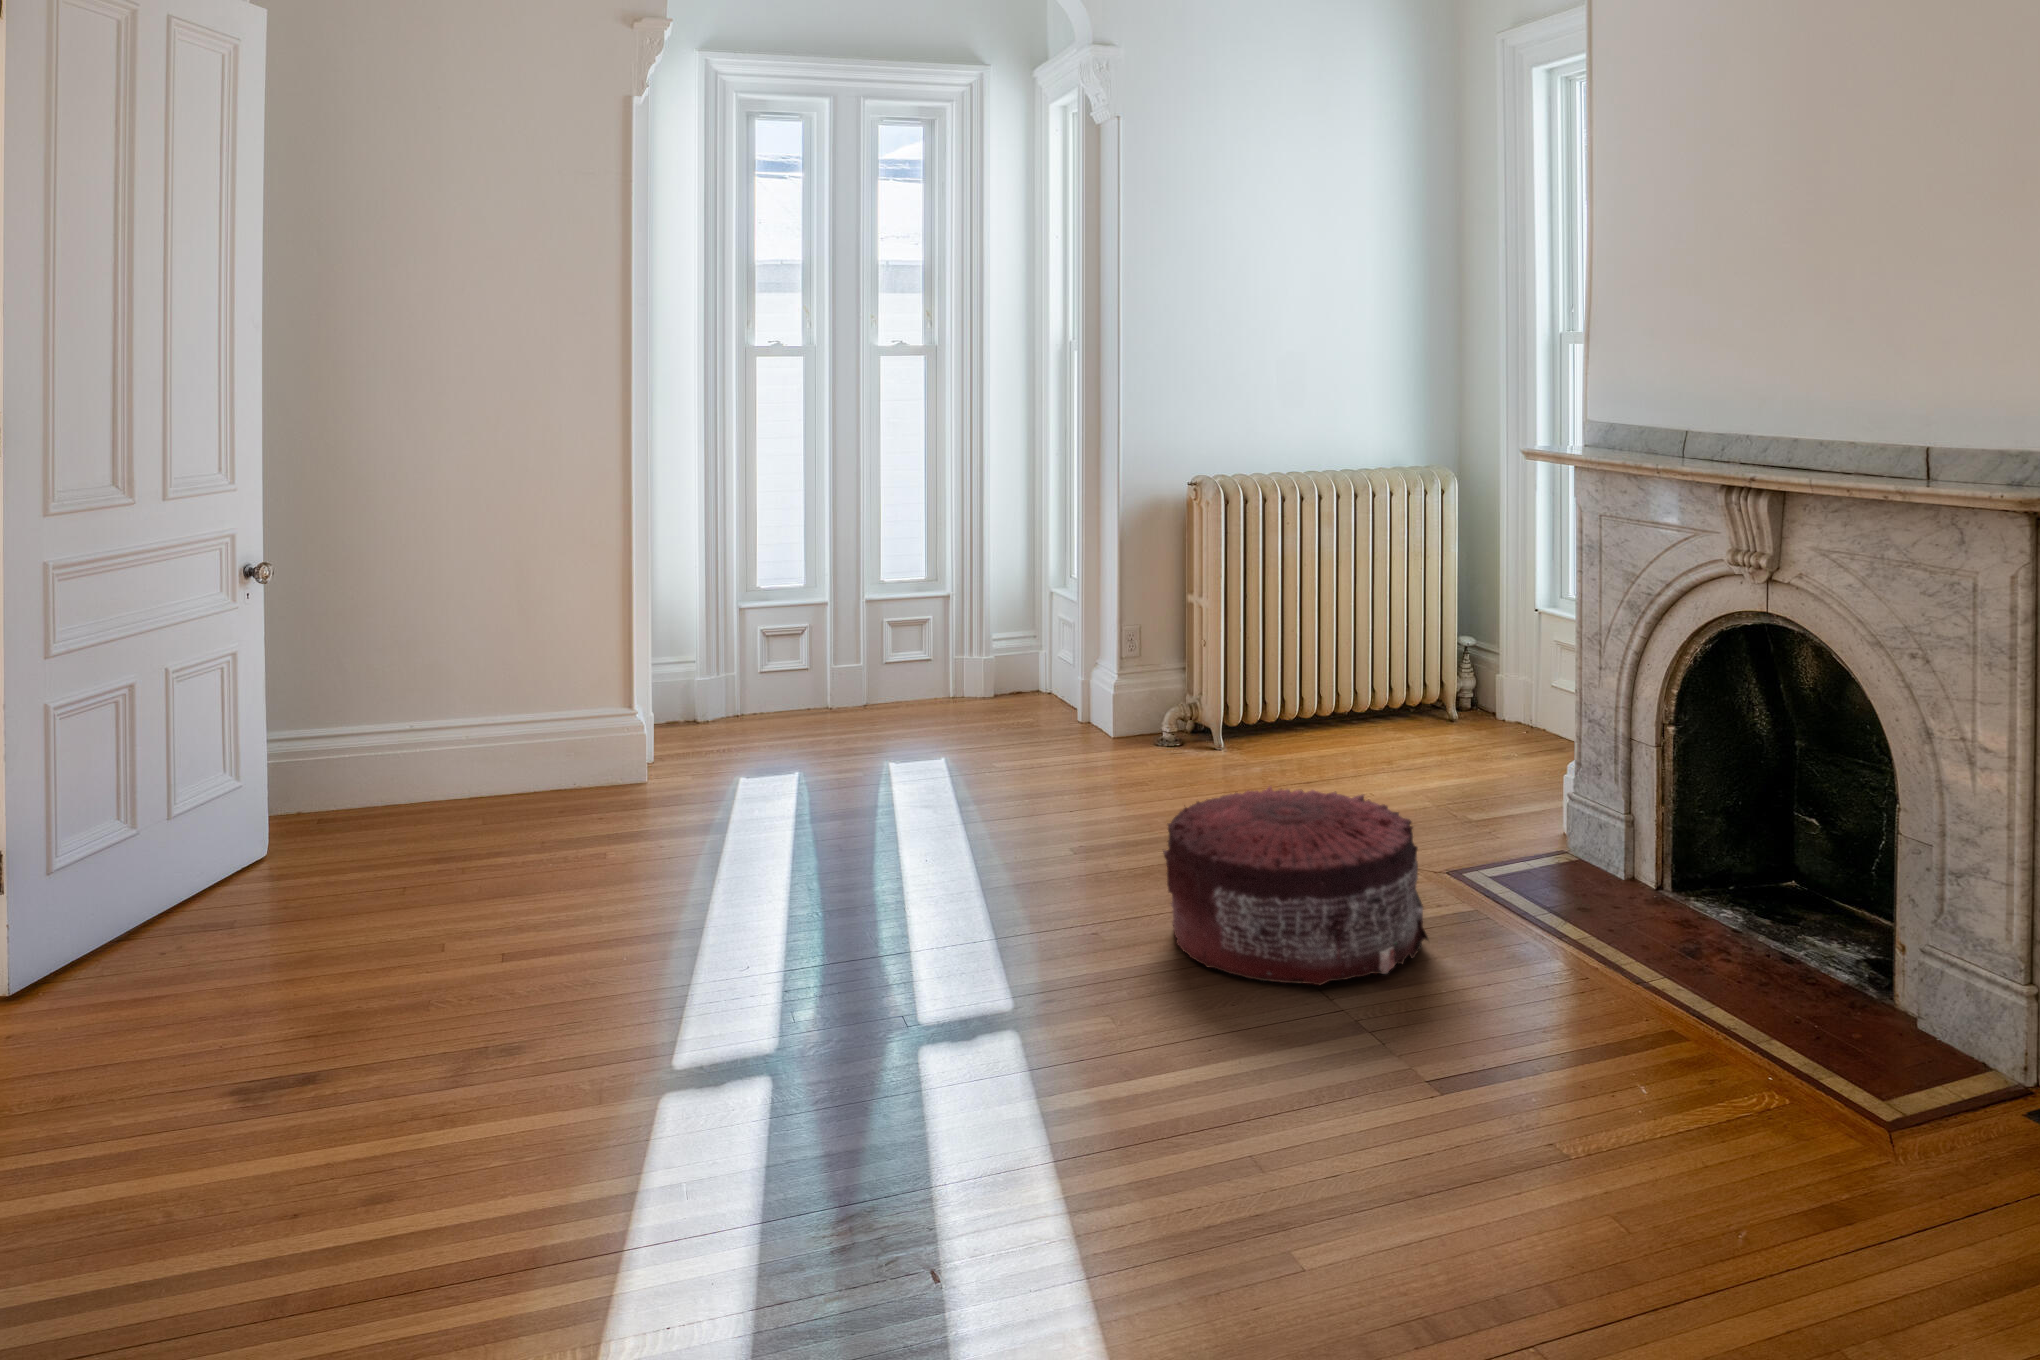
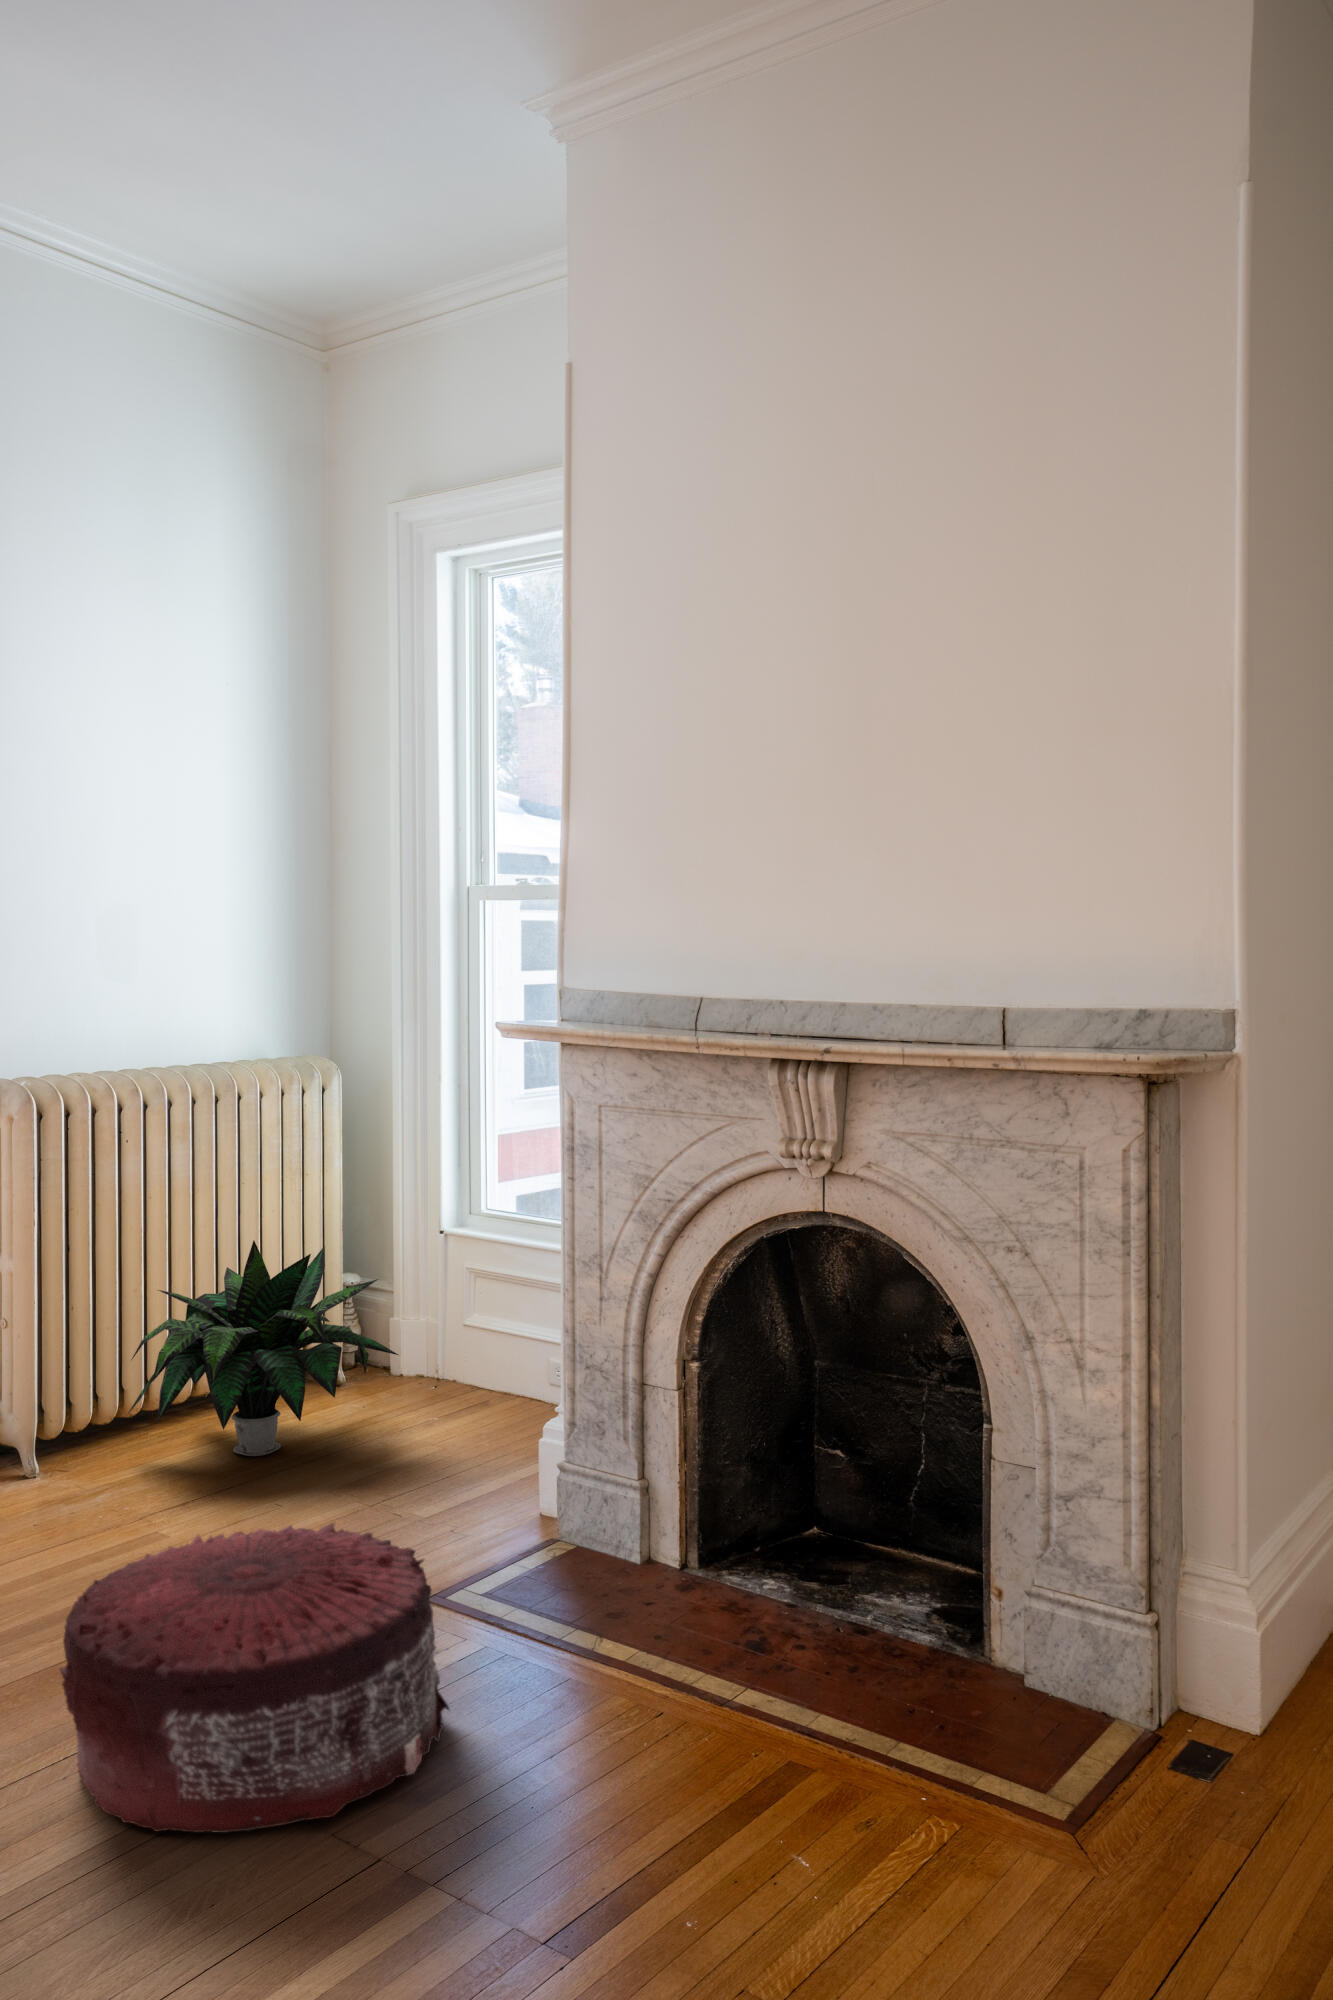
potted plant: none [1282,602,1478,760] -> present [128,1240,398,1456]

